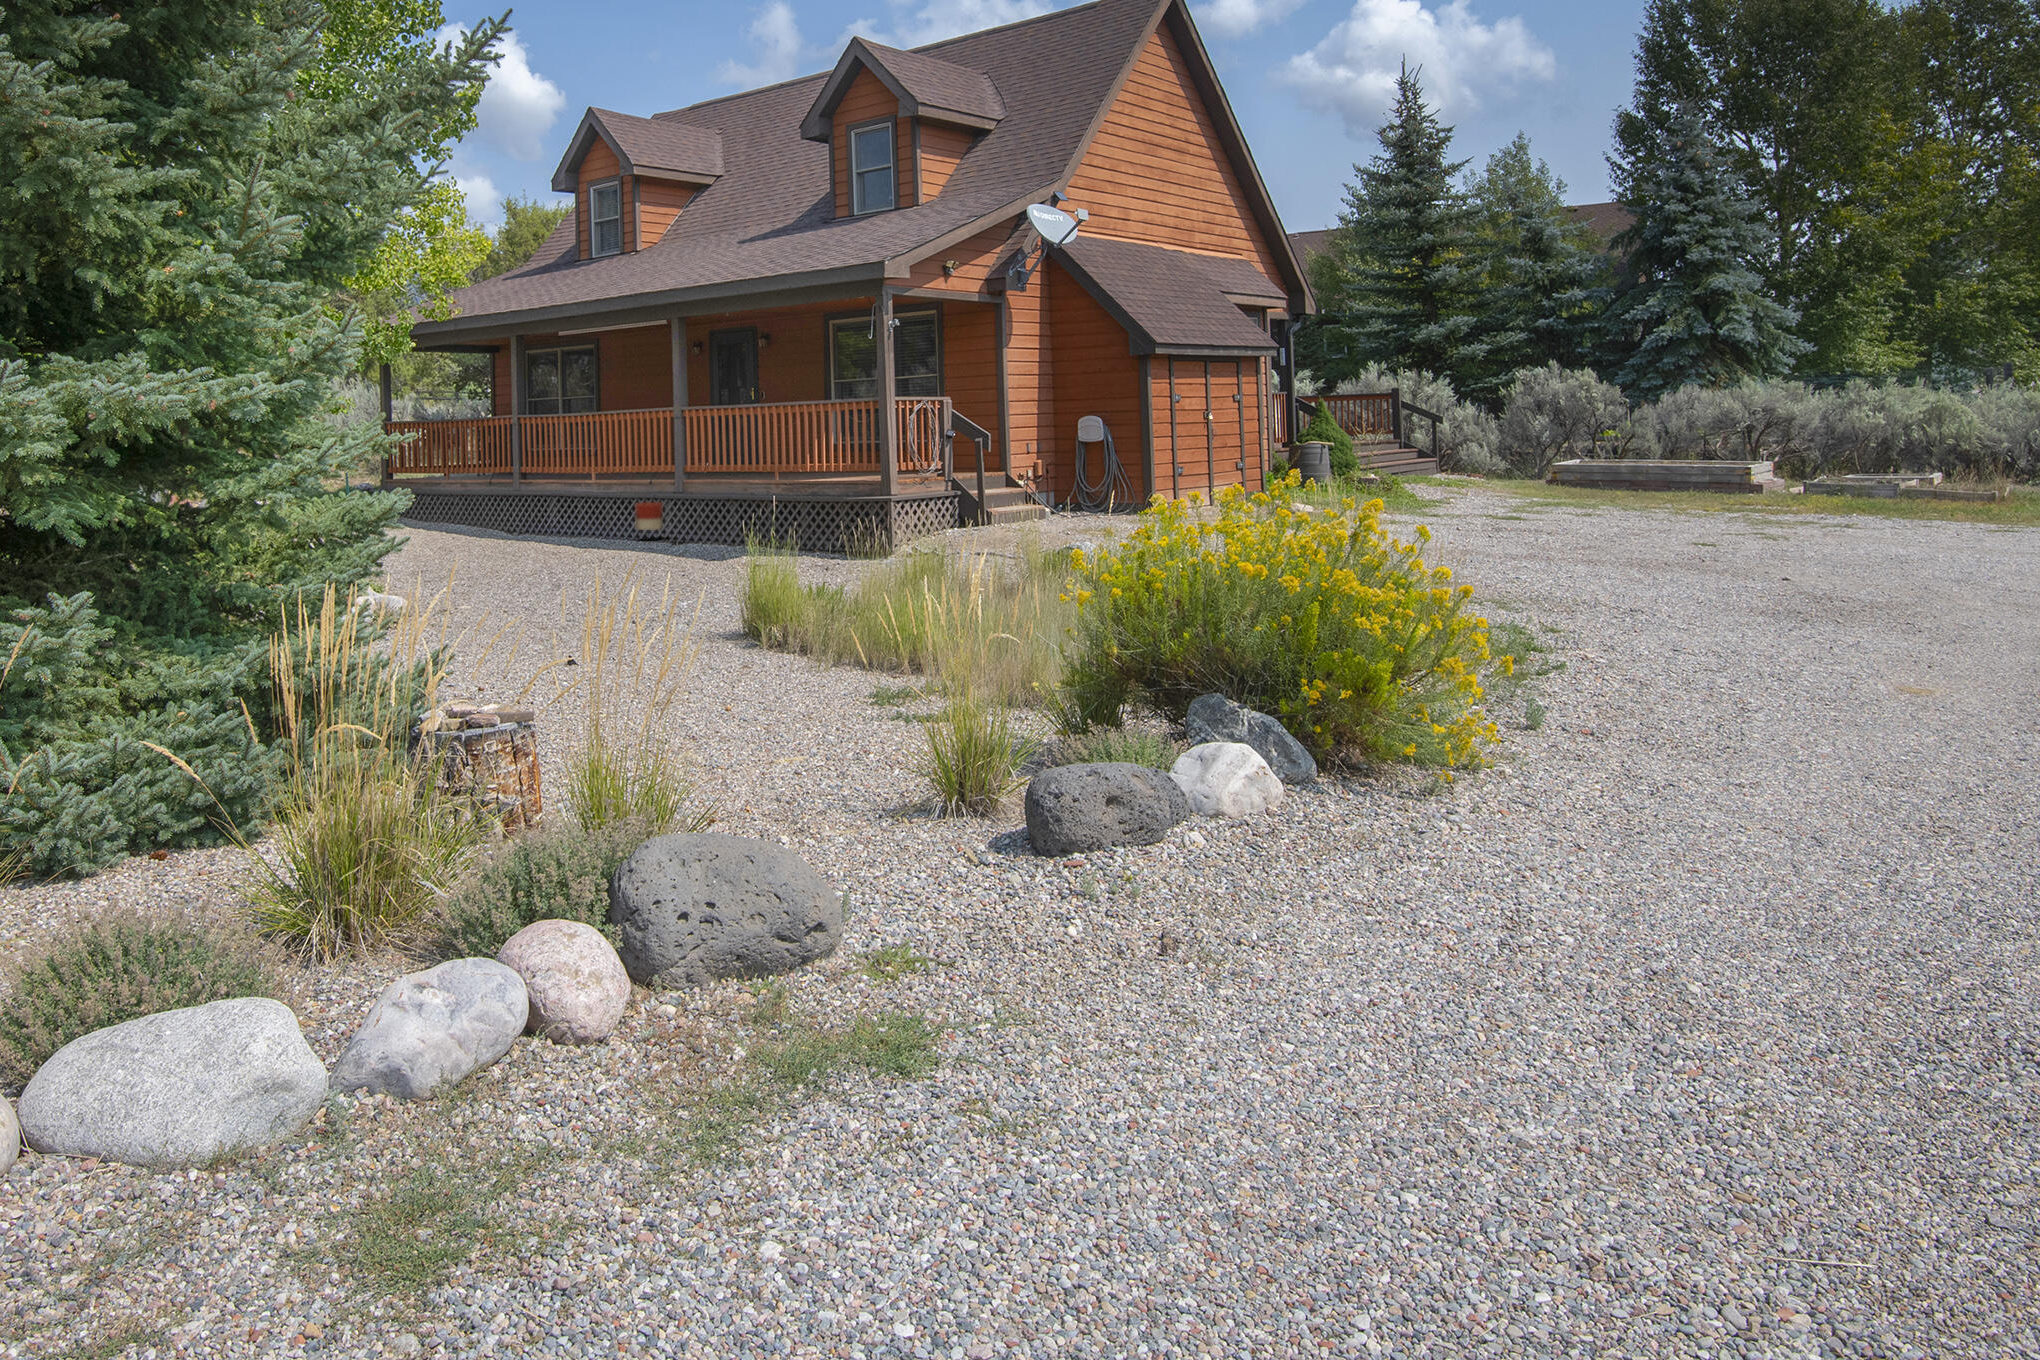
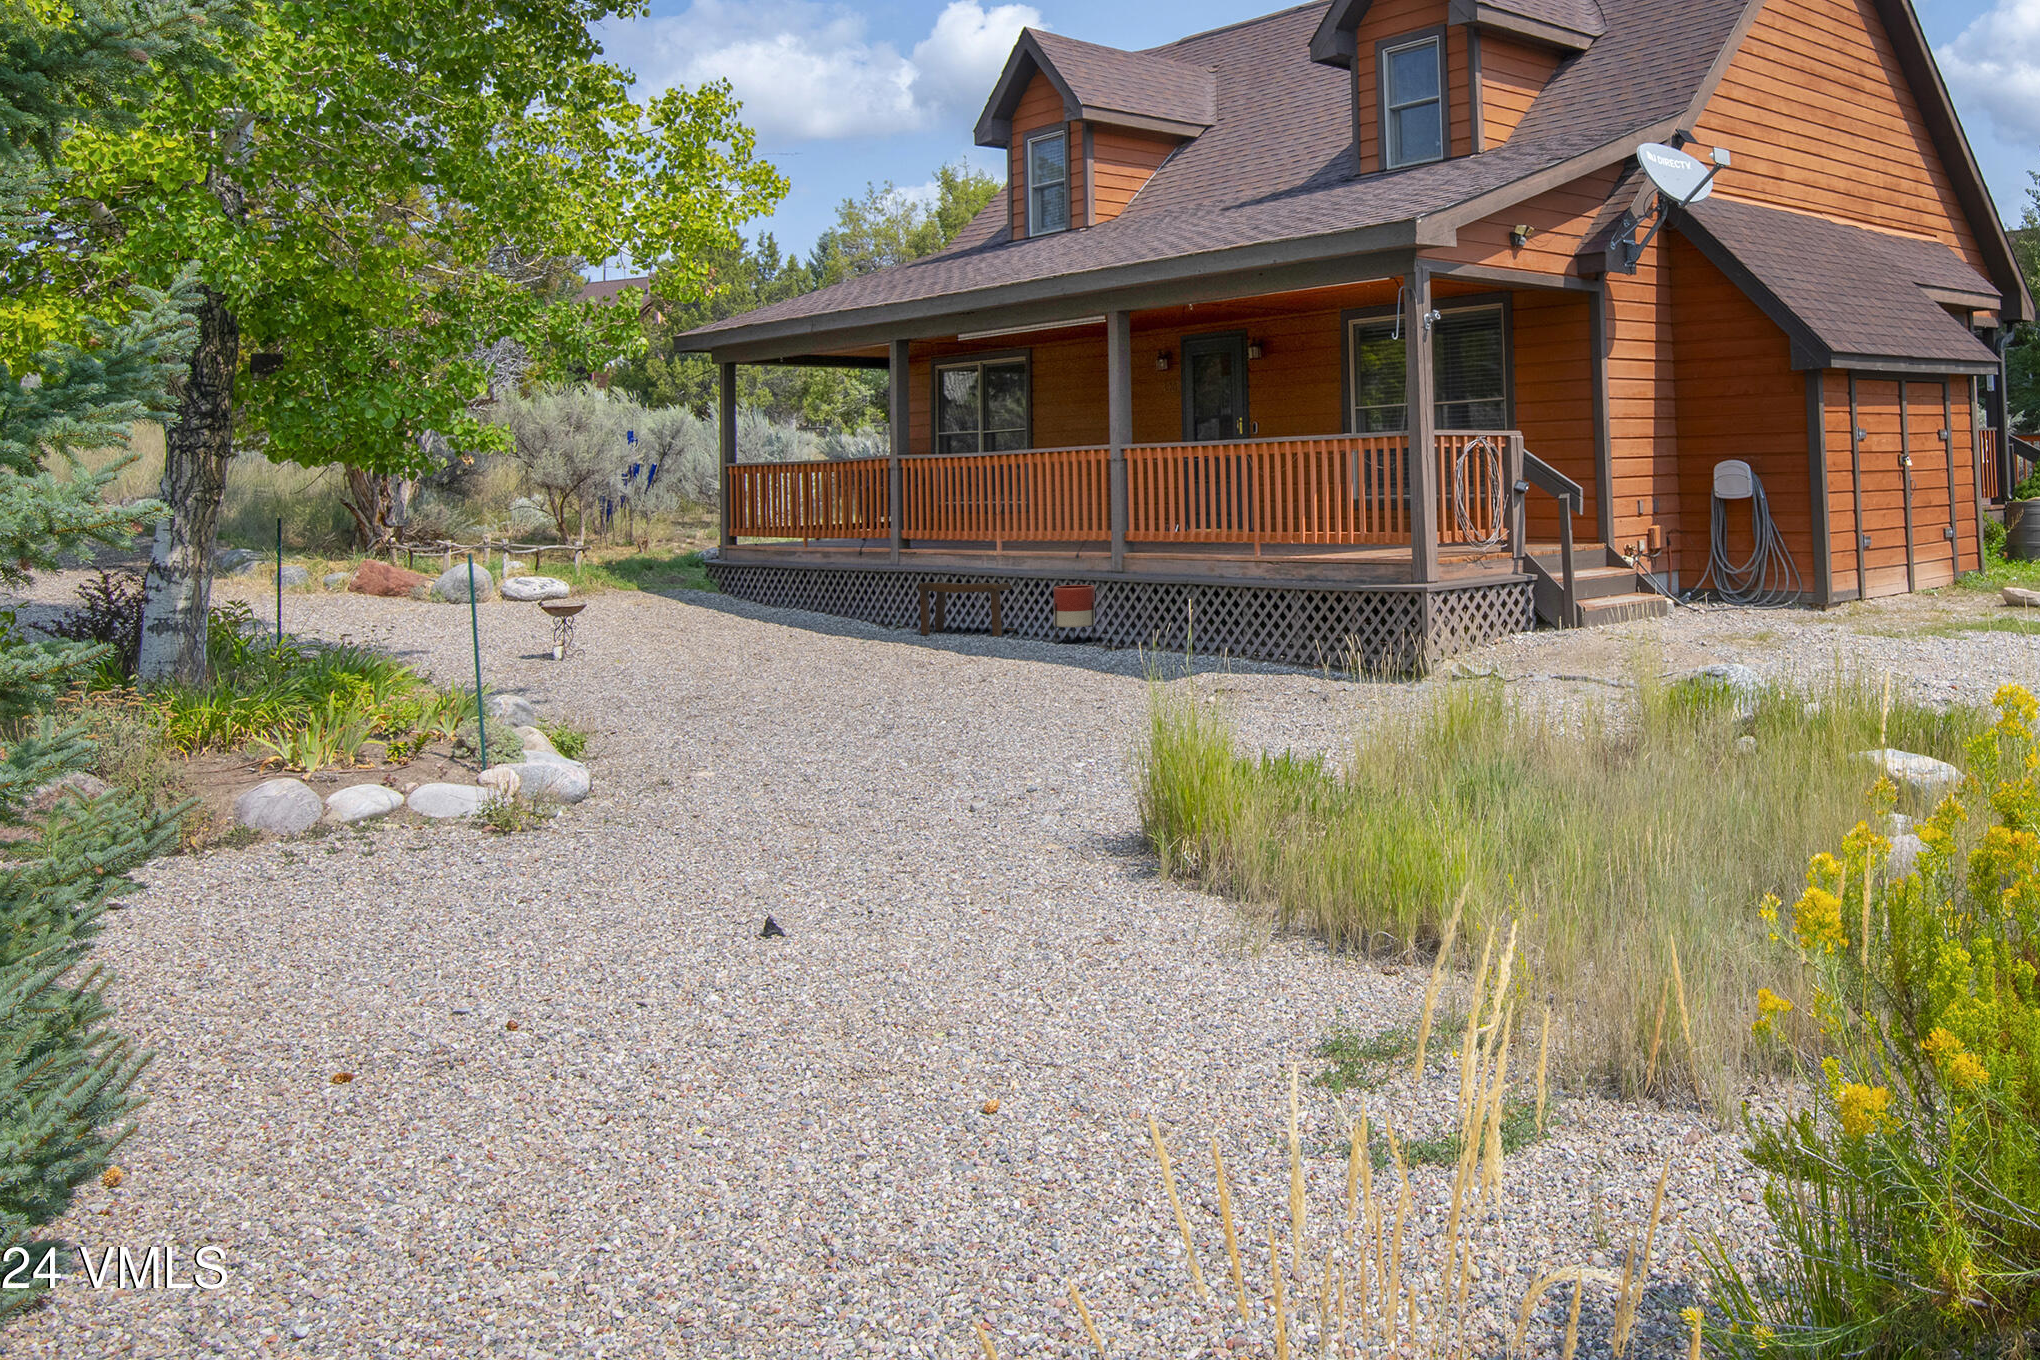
bench: none [539,501,606,538] -> present [919,582,1015,636]

